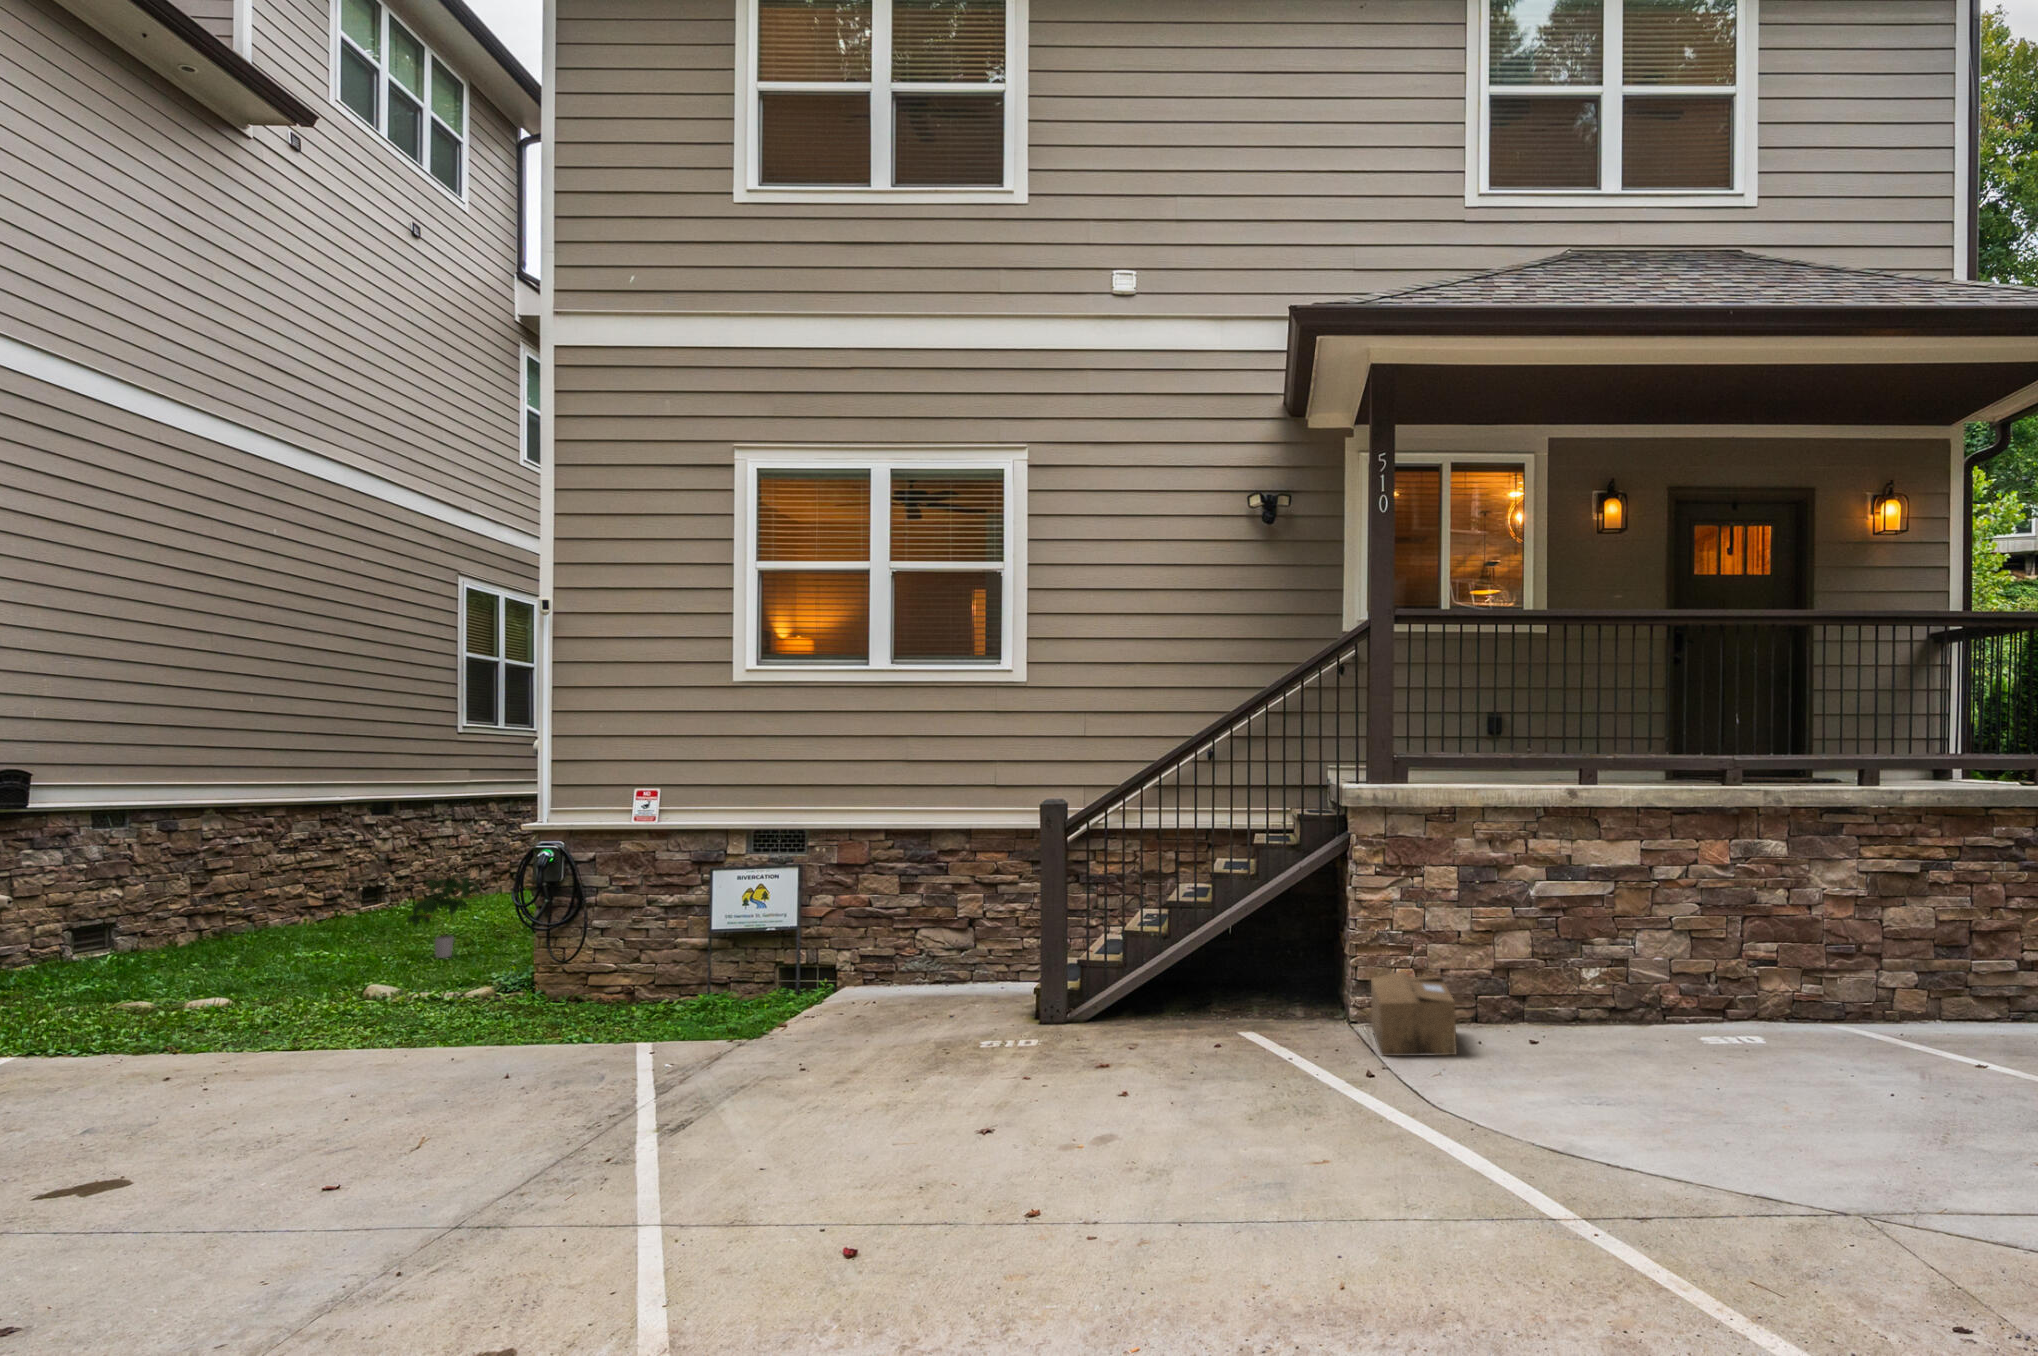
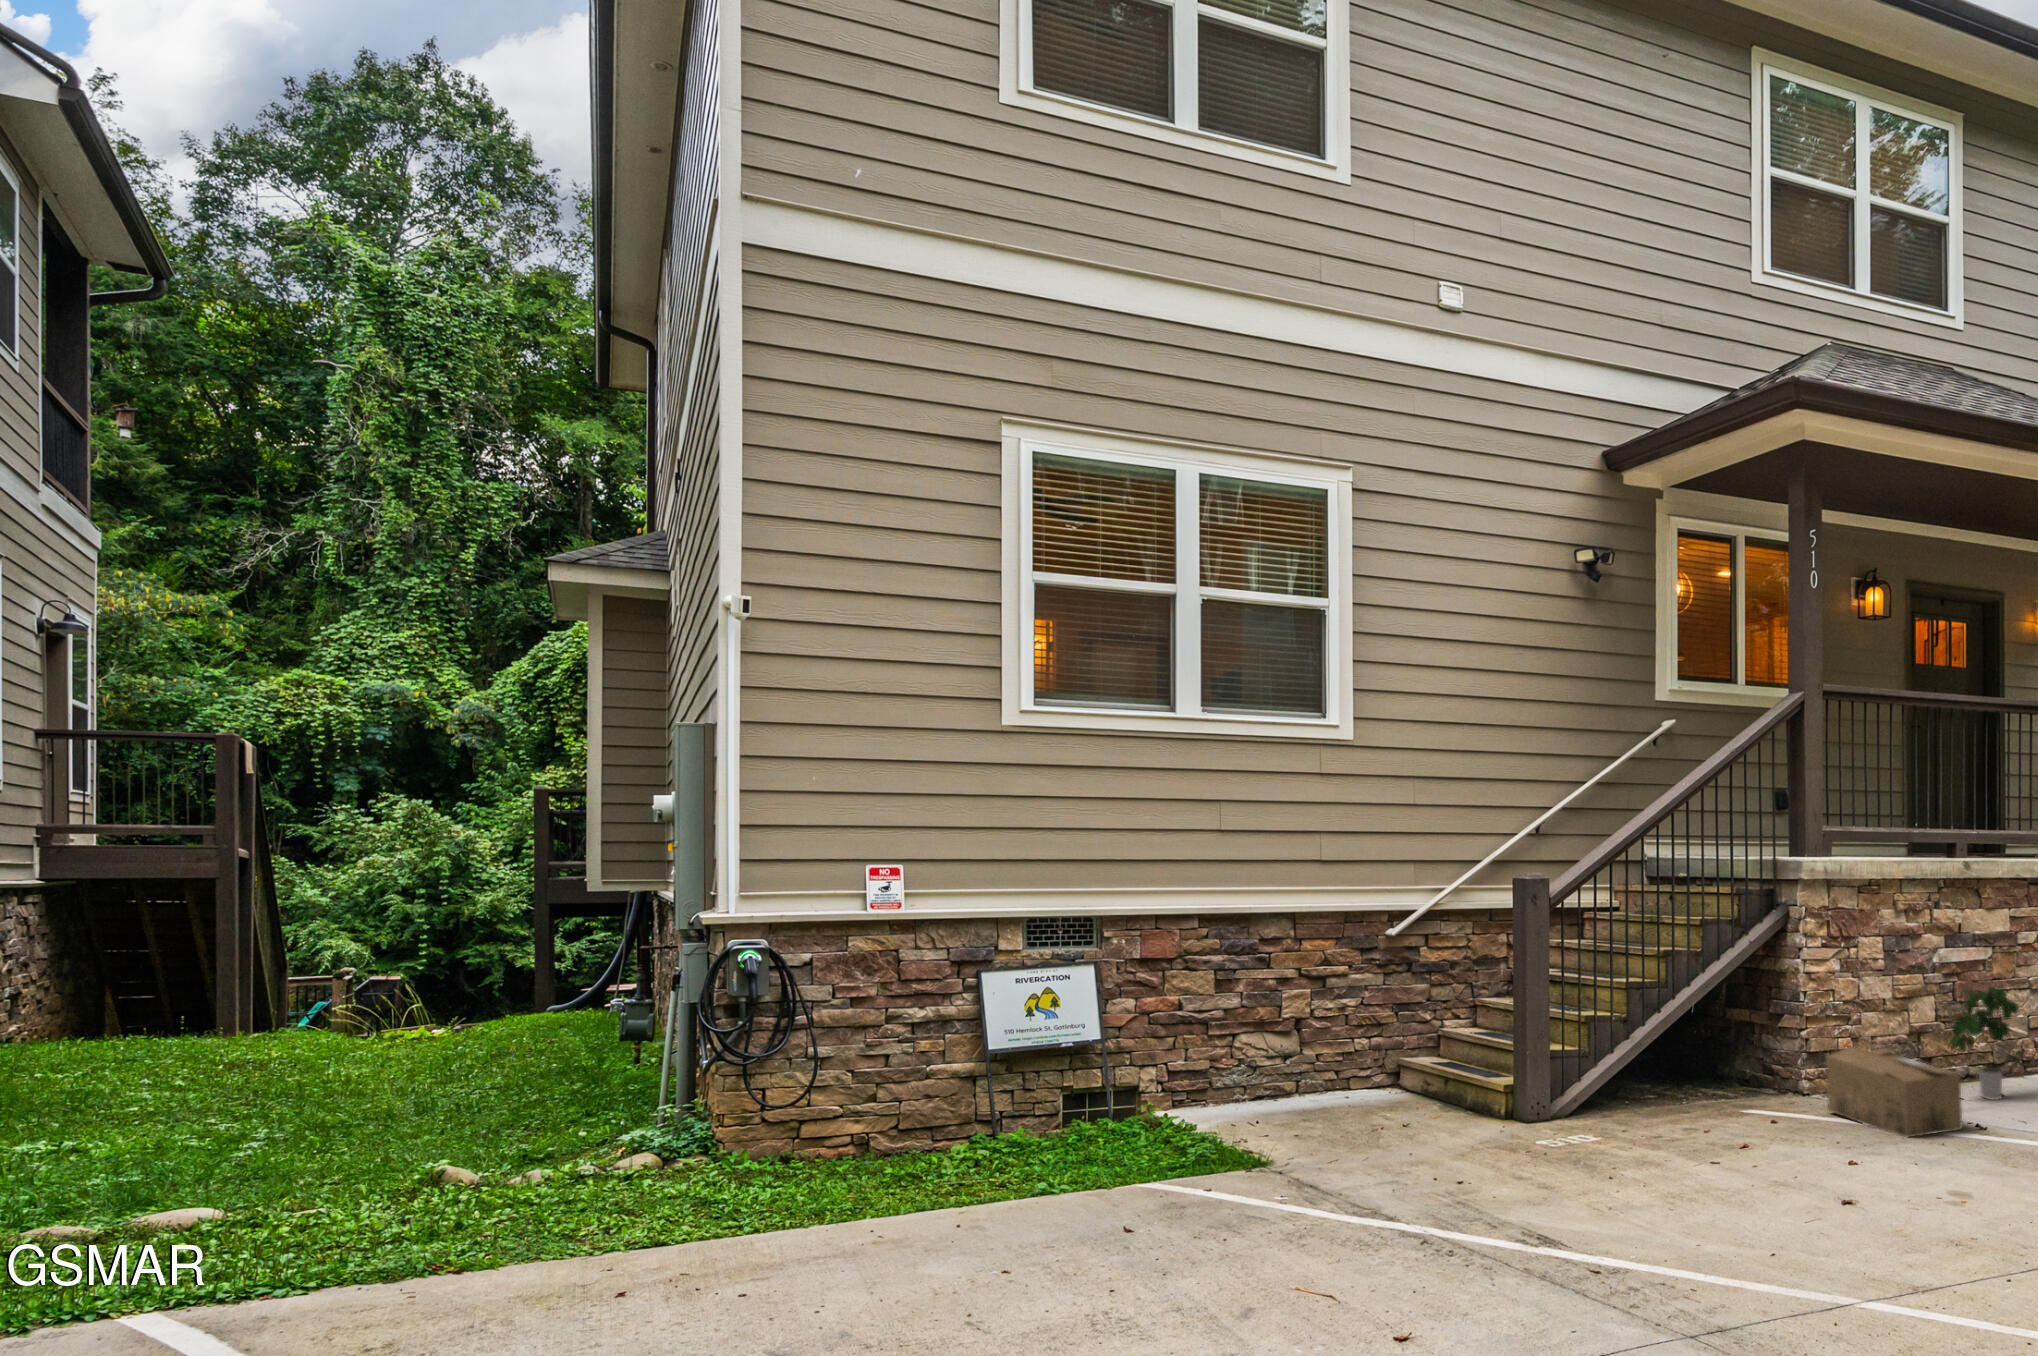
potted plant: present [407,874,481,958] -> present [1951,986,2019,1100]

